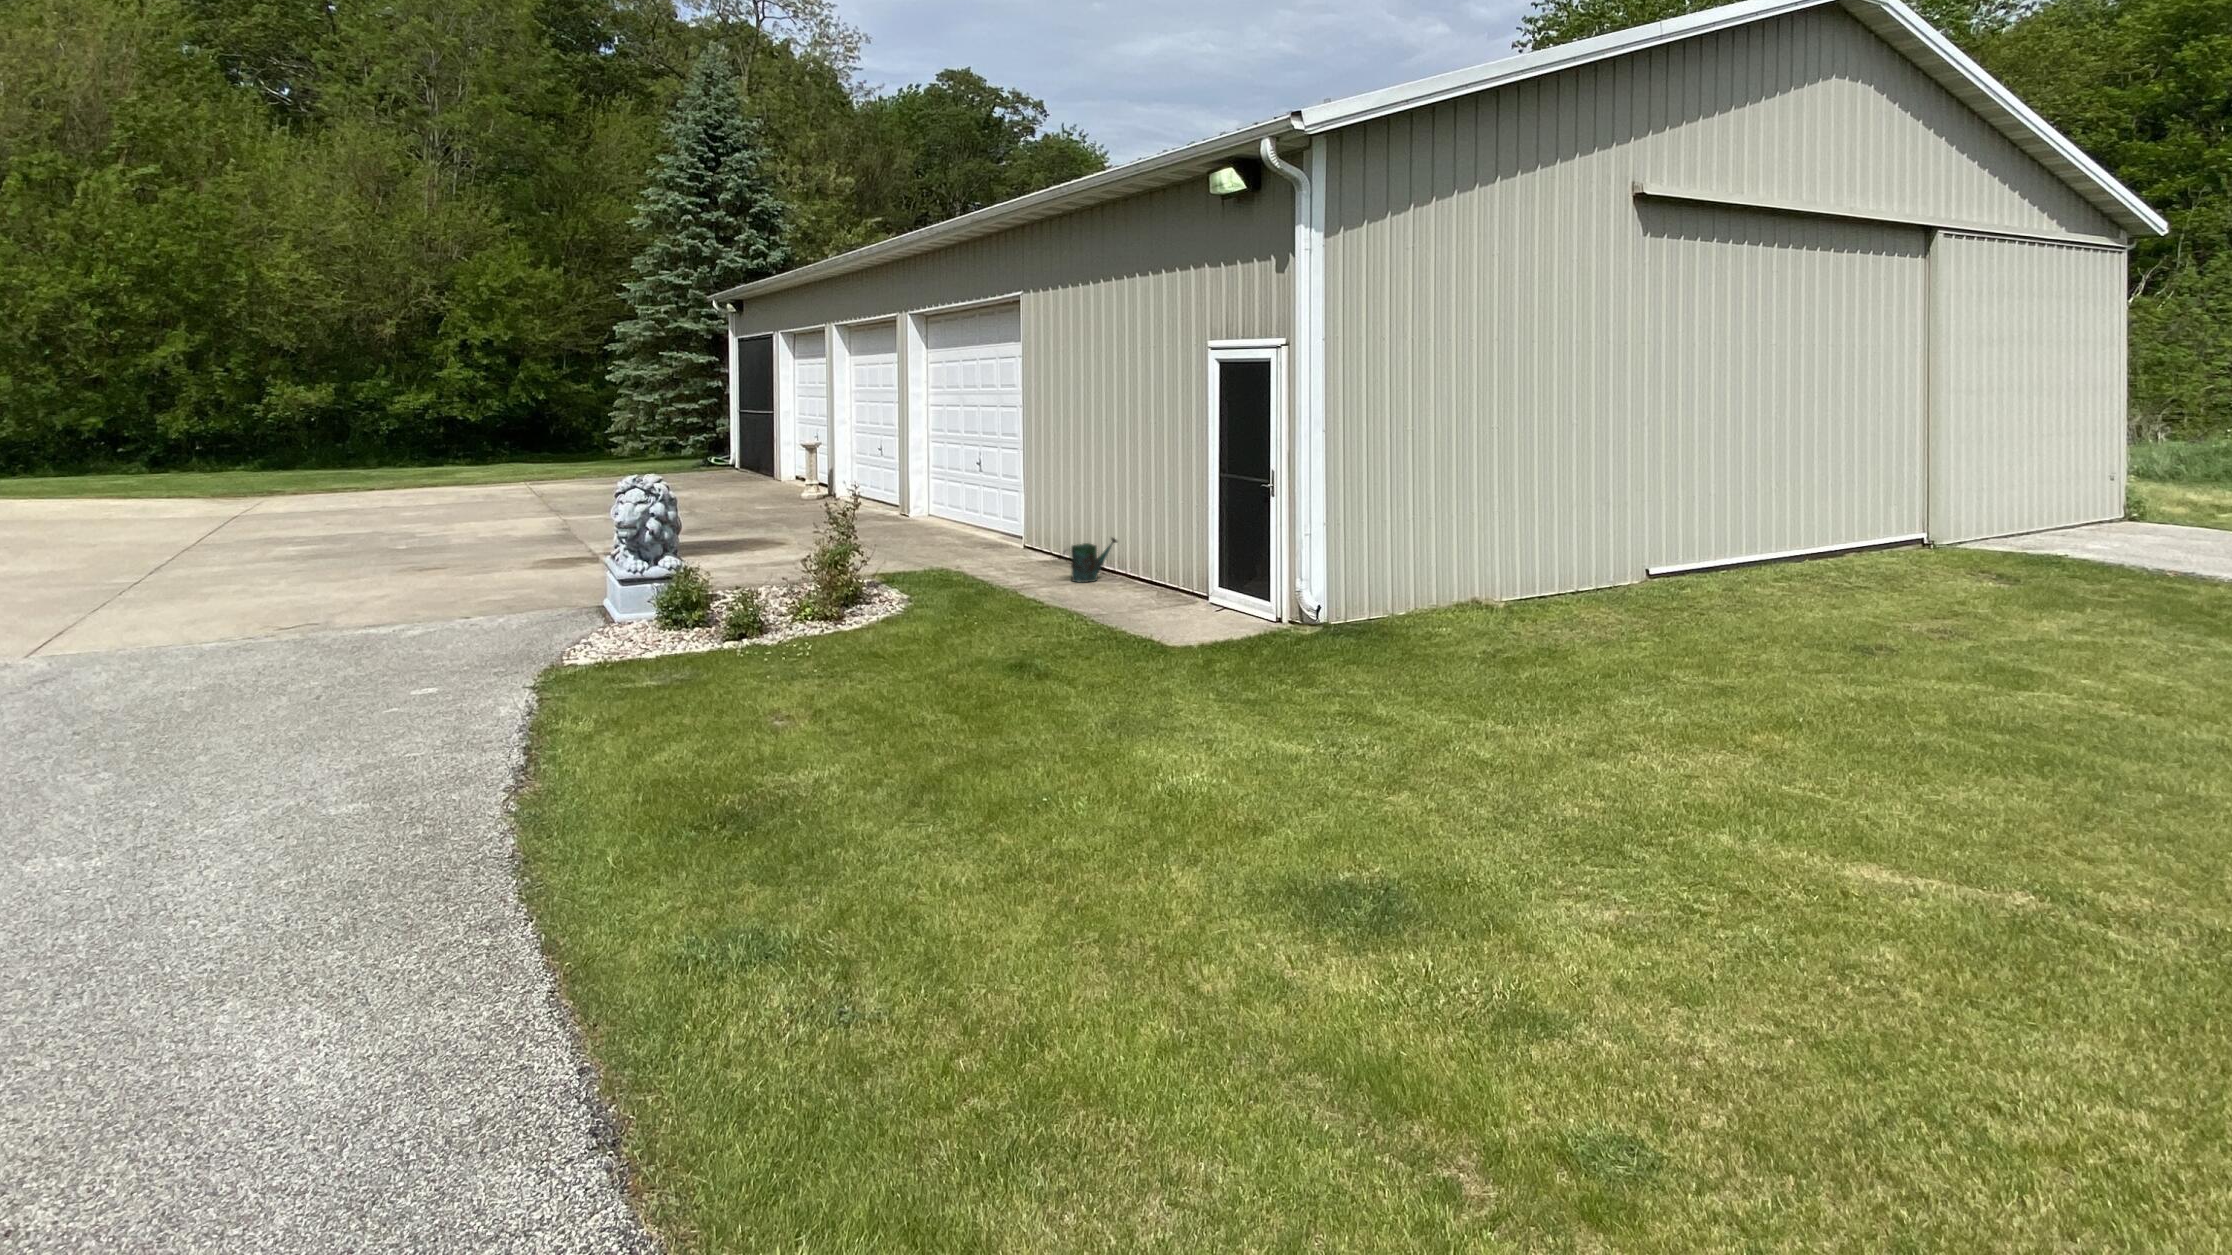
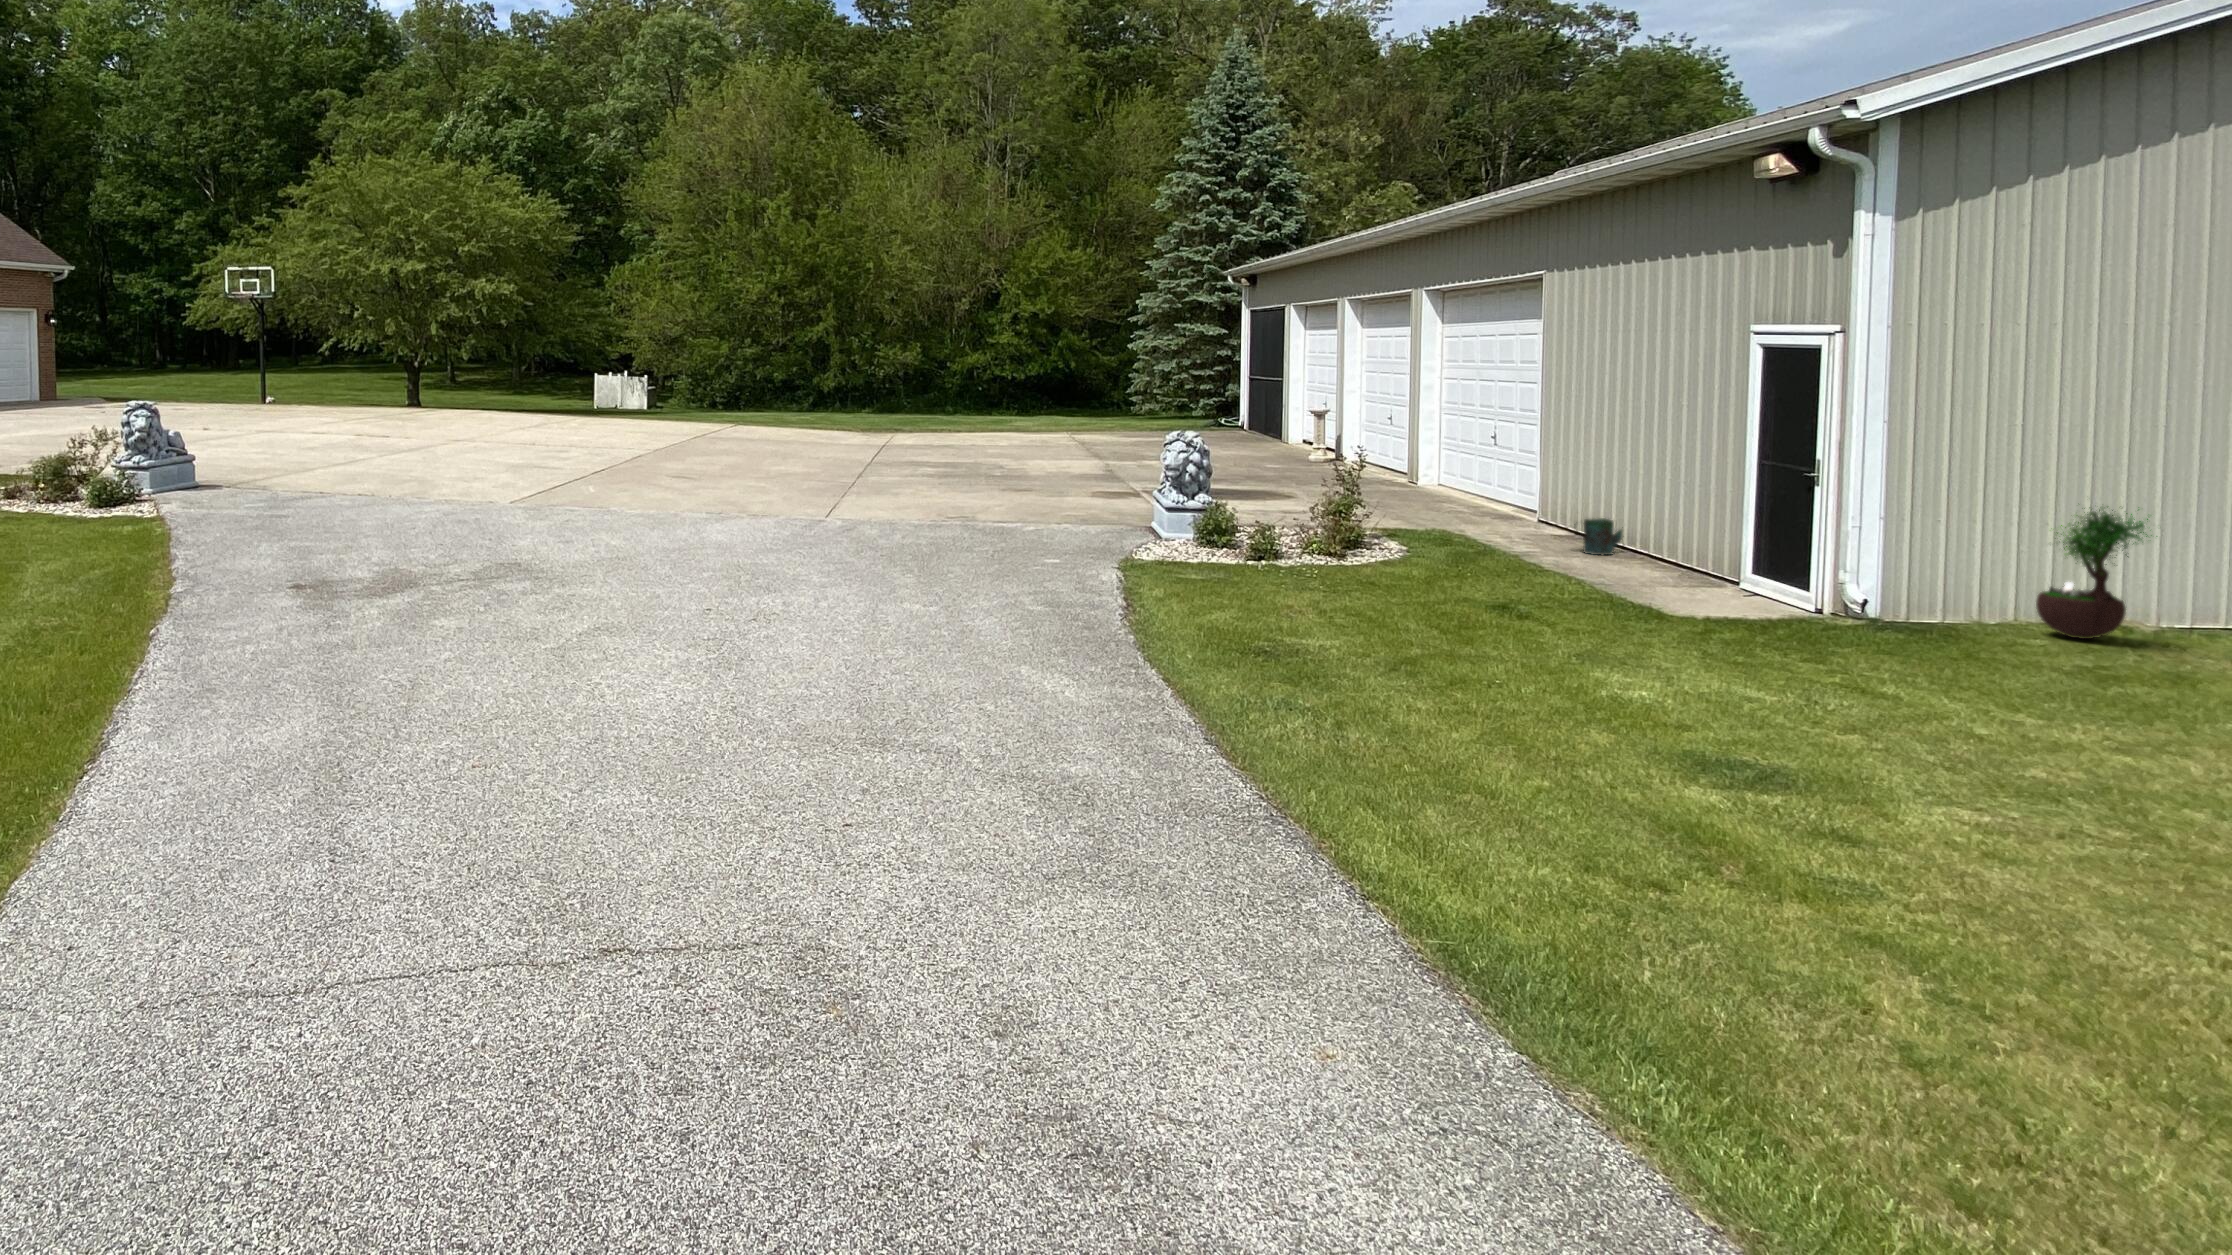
potted tree: none [1432,495,1509,624] -> present [2036,506,2157,639]

